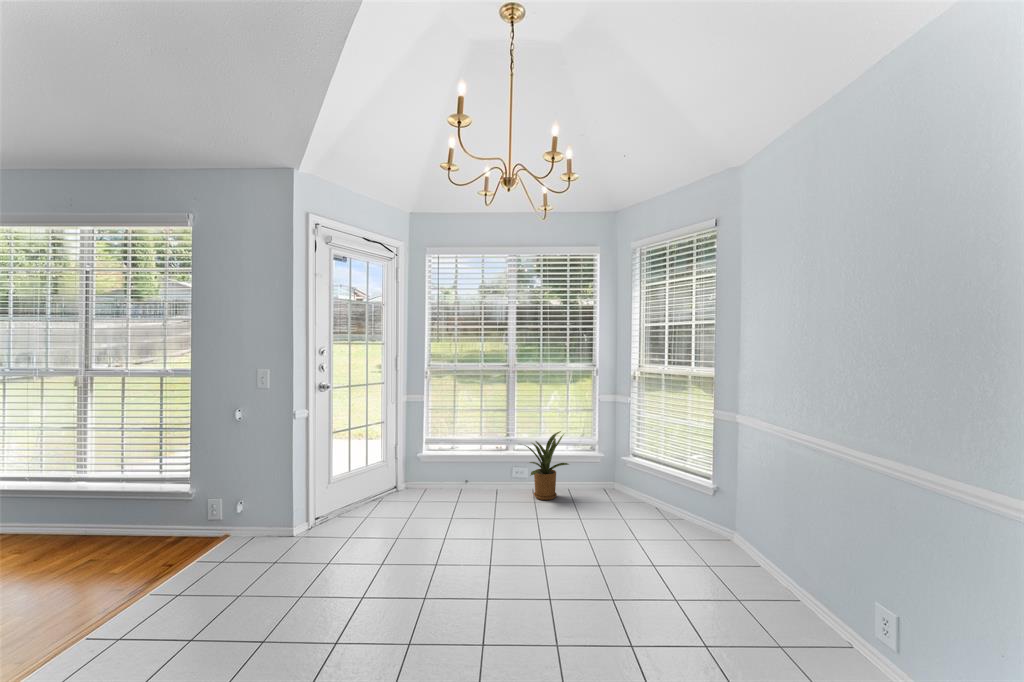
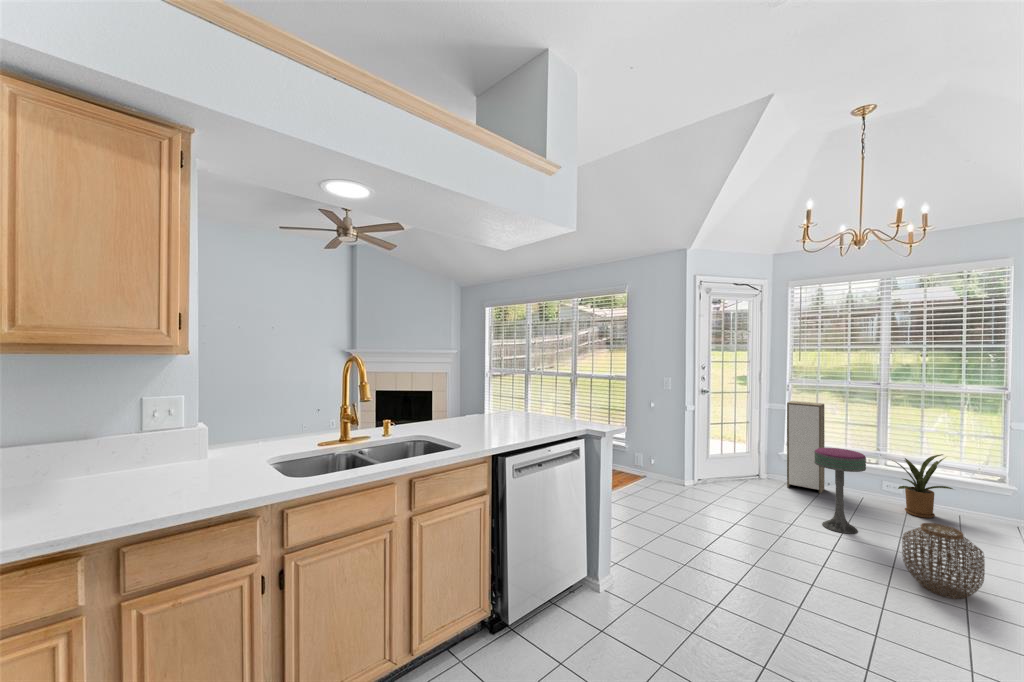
storage cabinet: none [425,391,462,497] -> present [787,401,825,494]
bar stool: none [462,443,514,551] -> present [814,448,866,534]
woven basket: none [569,522,642,616] -> present [902,523,985,599]

